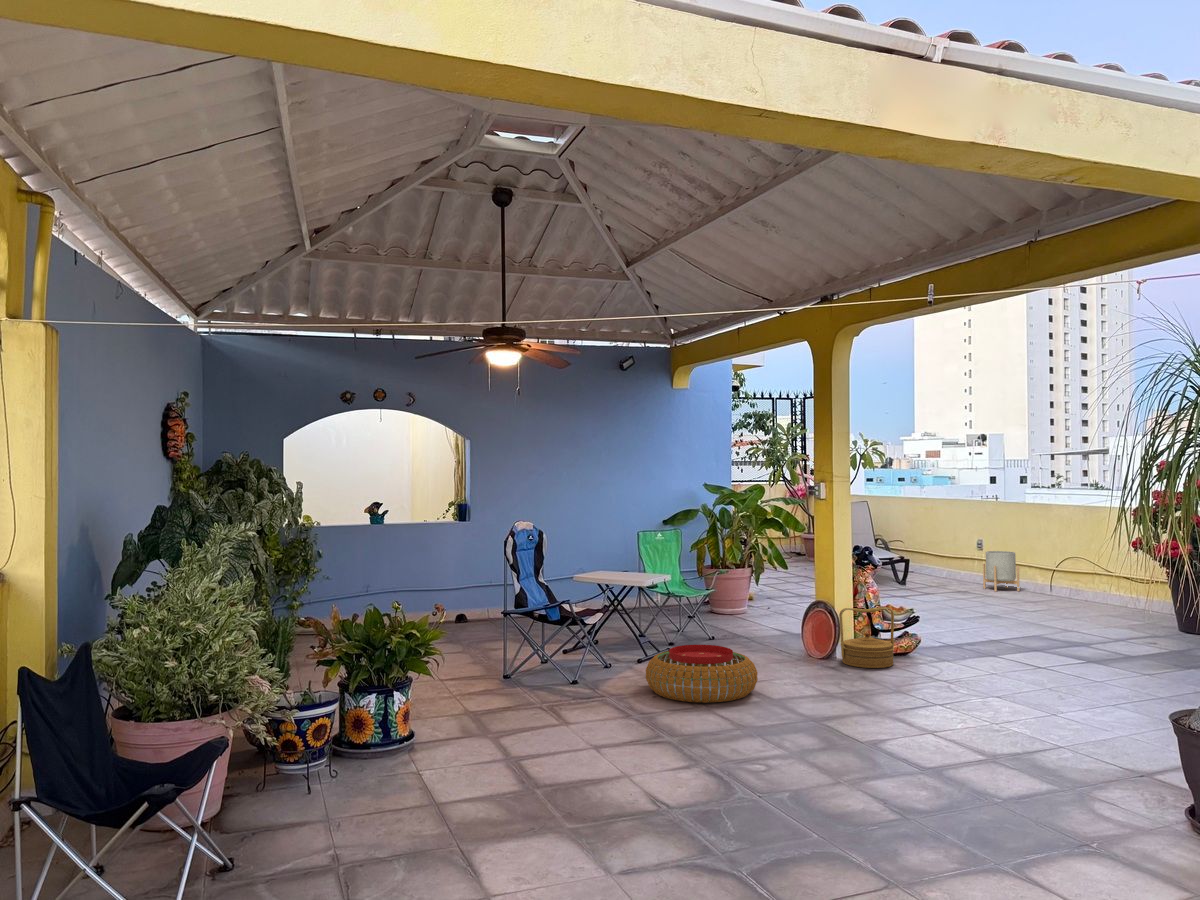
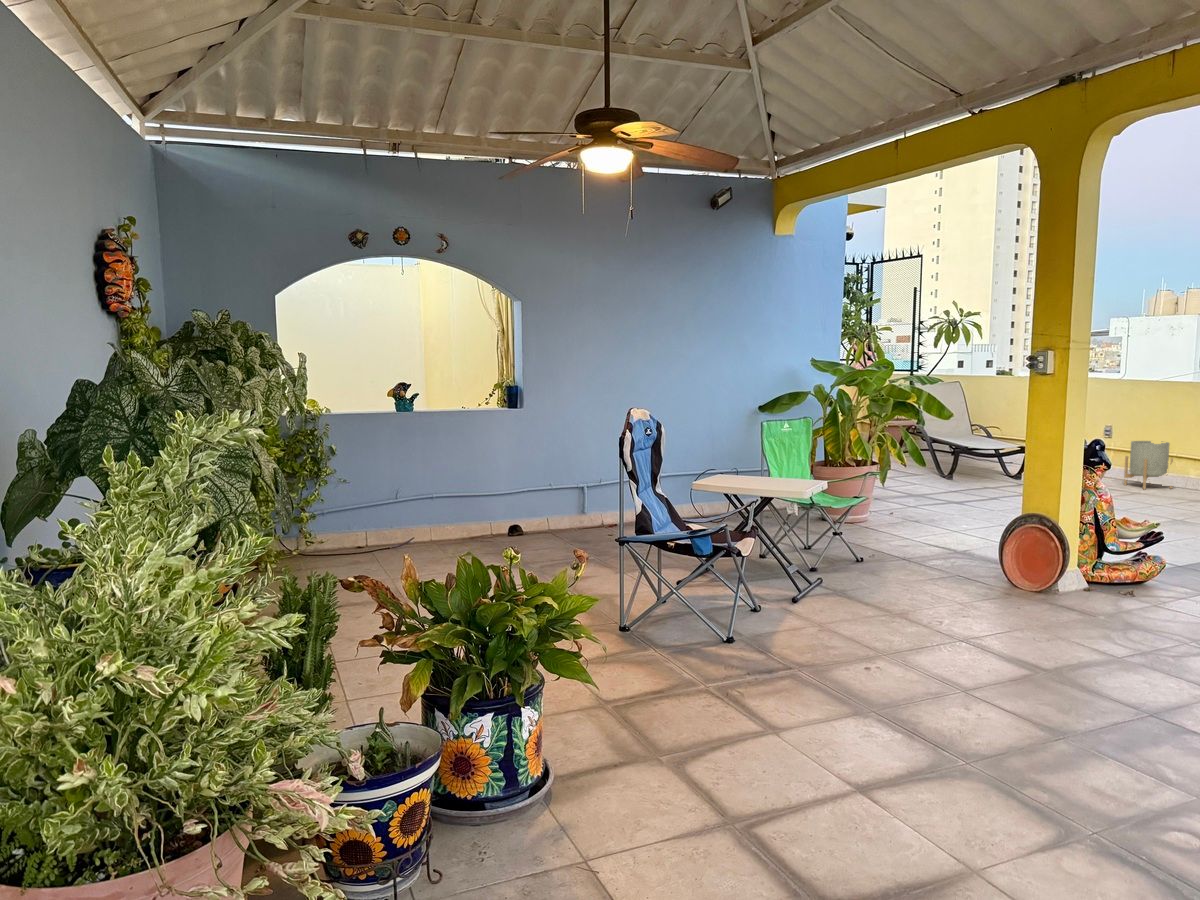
woven basket: present [839,607,894,668] -> none [1074,524,1156,610]
pouf: present [646,645,758,703] -> none [844,586,1022,680]

